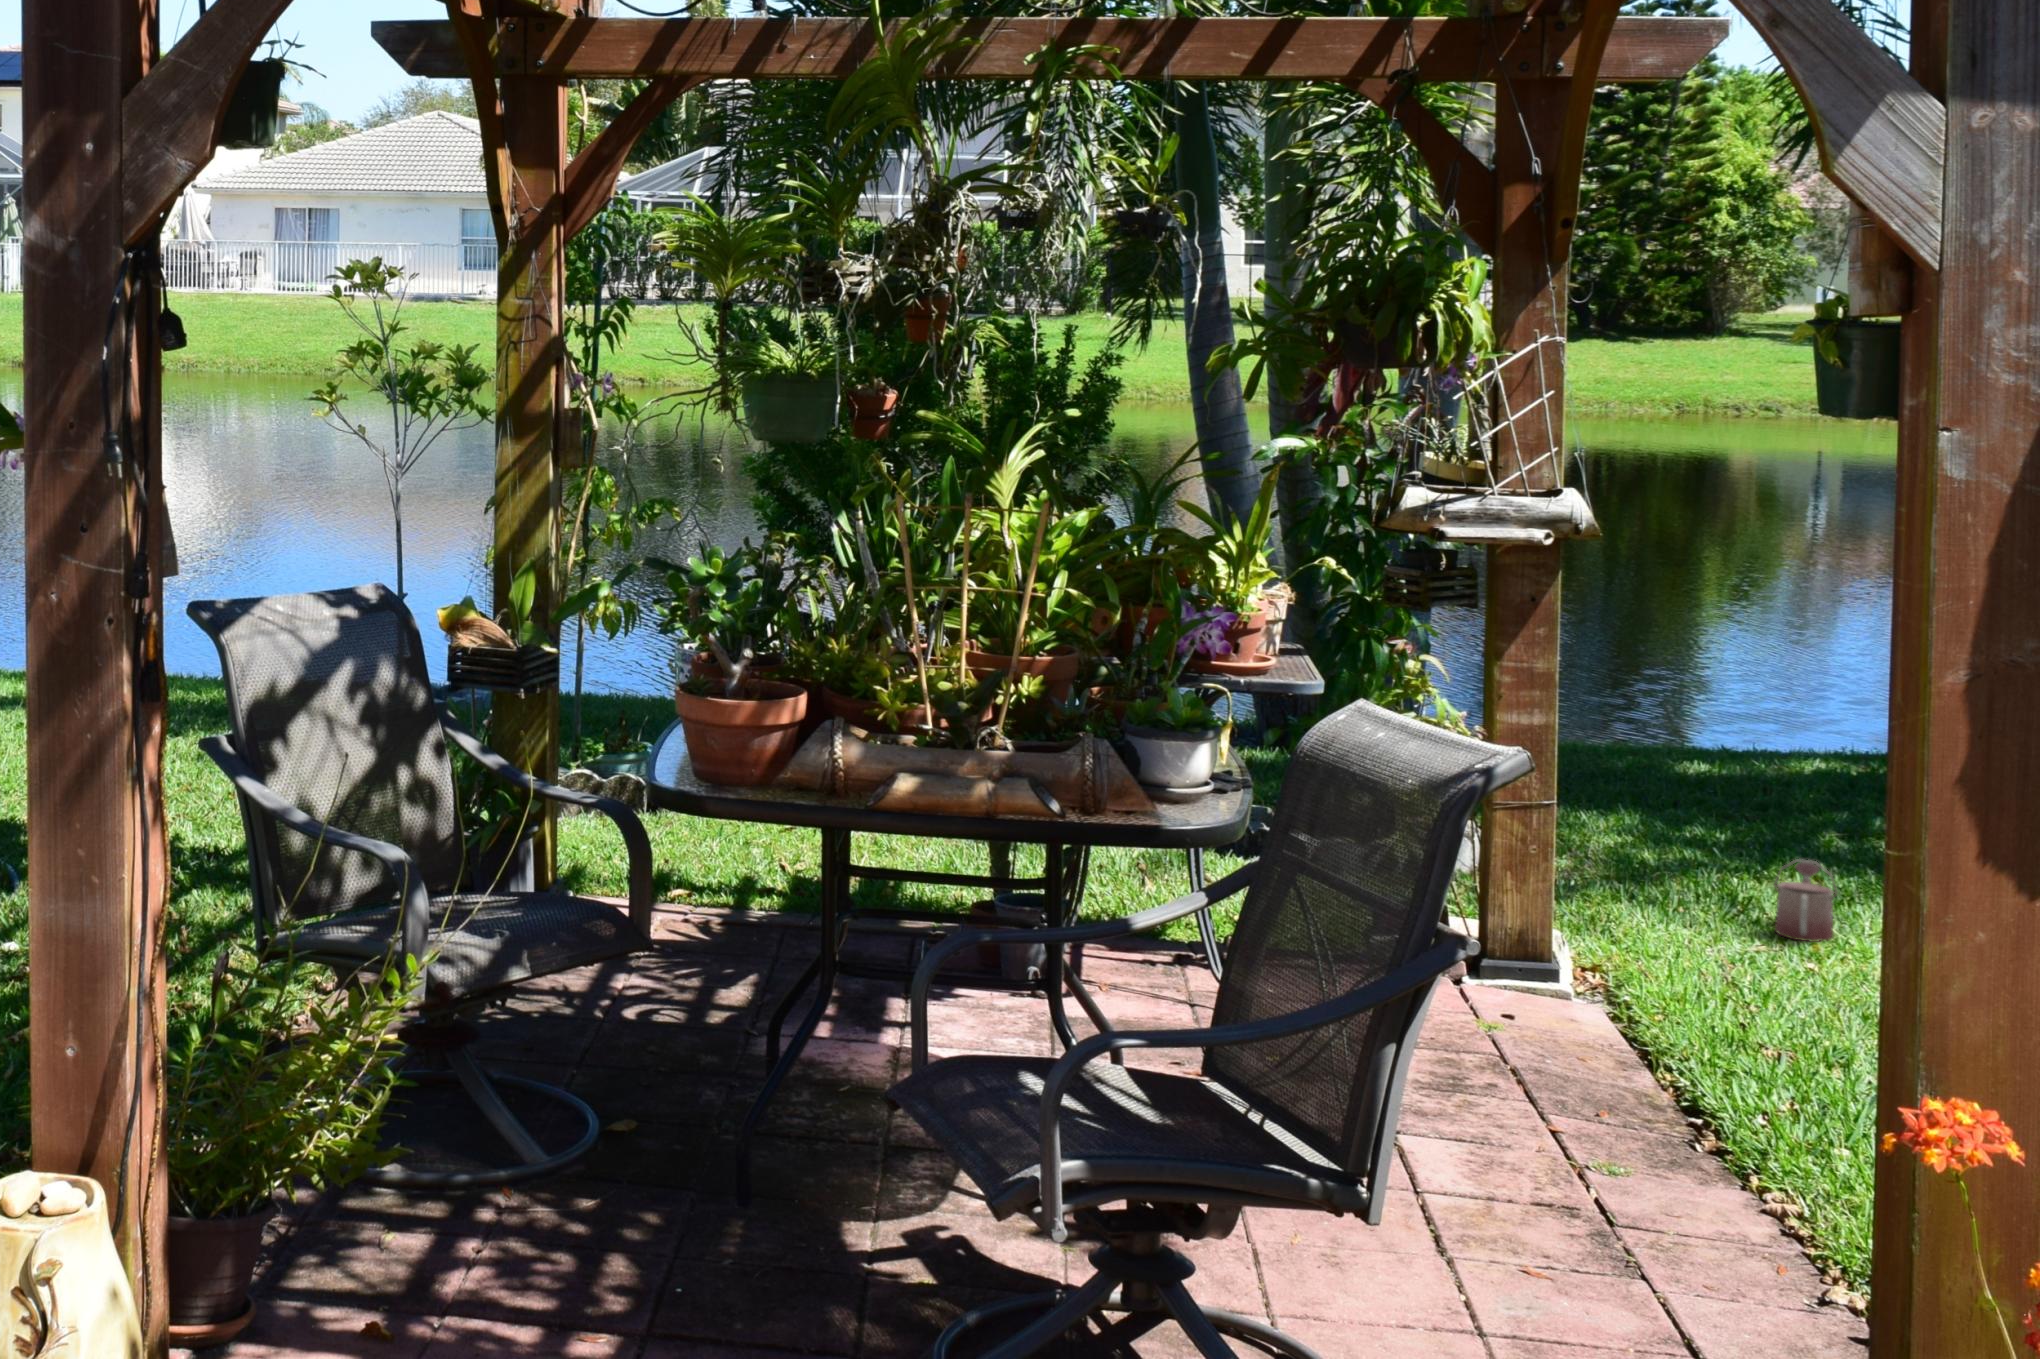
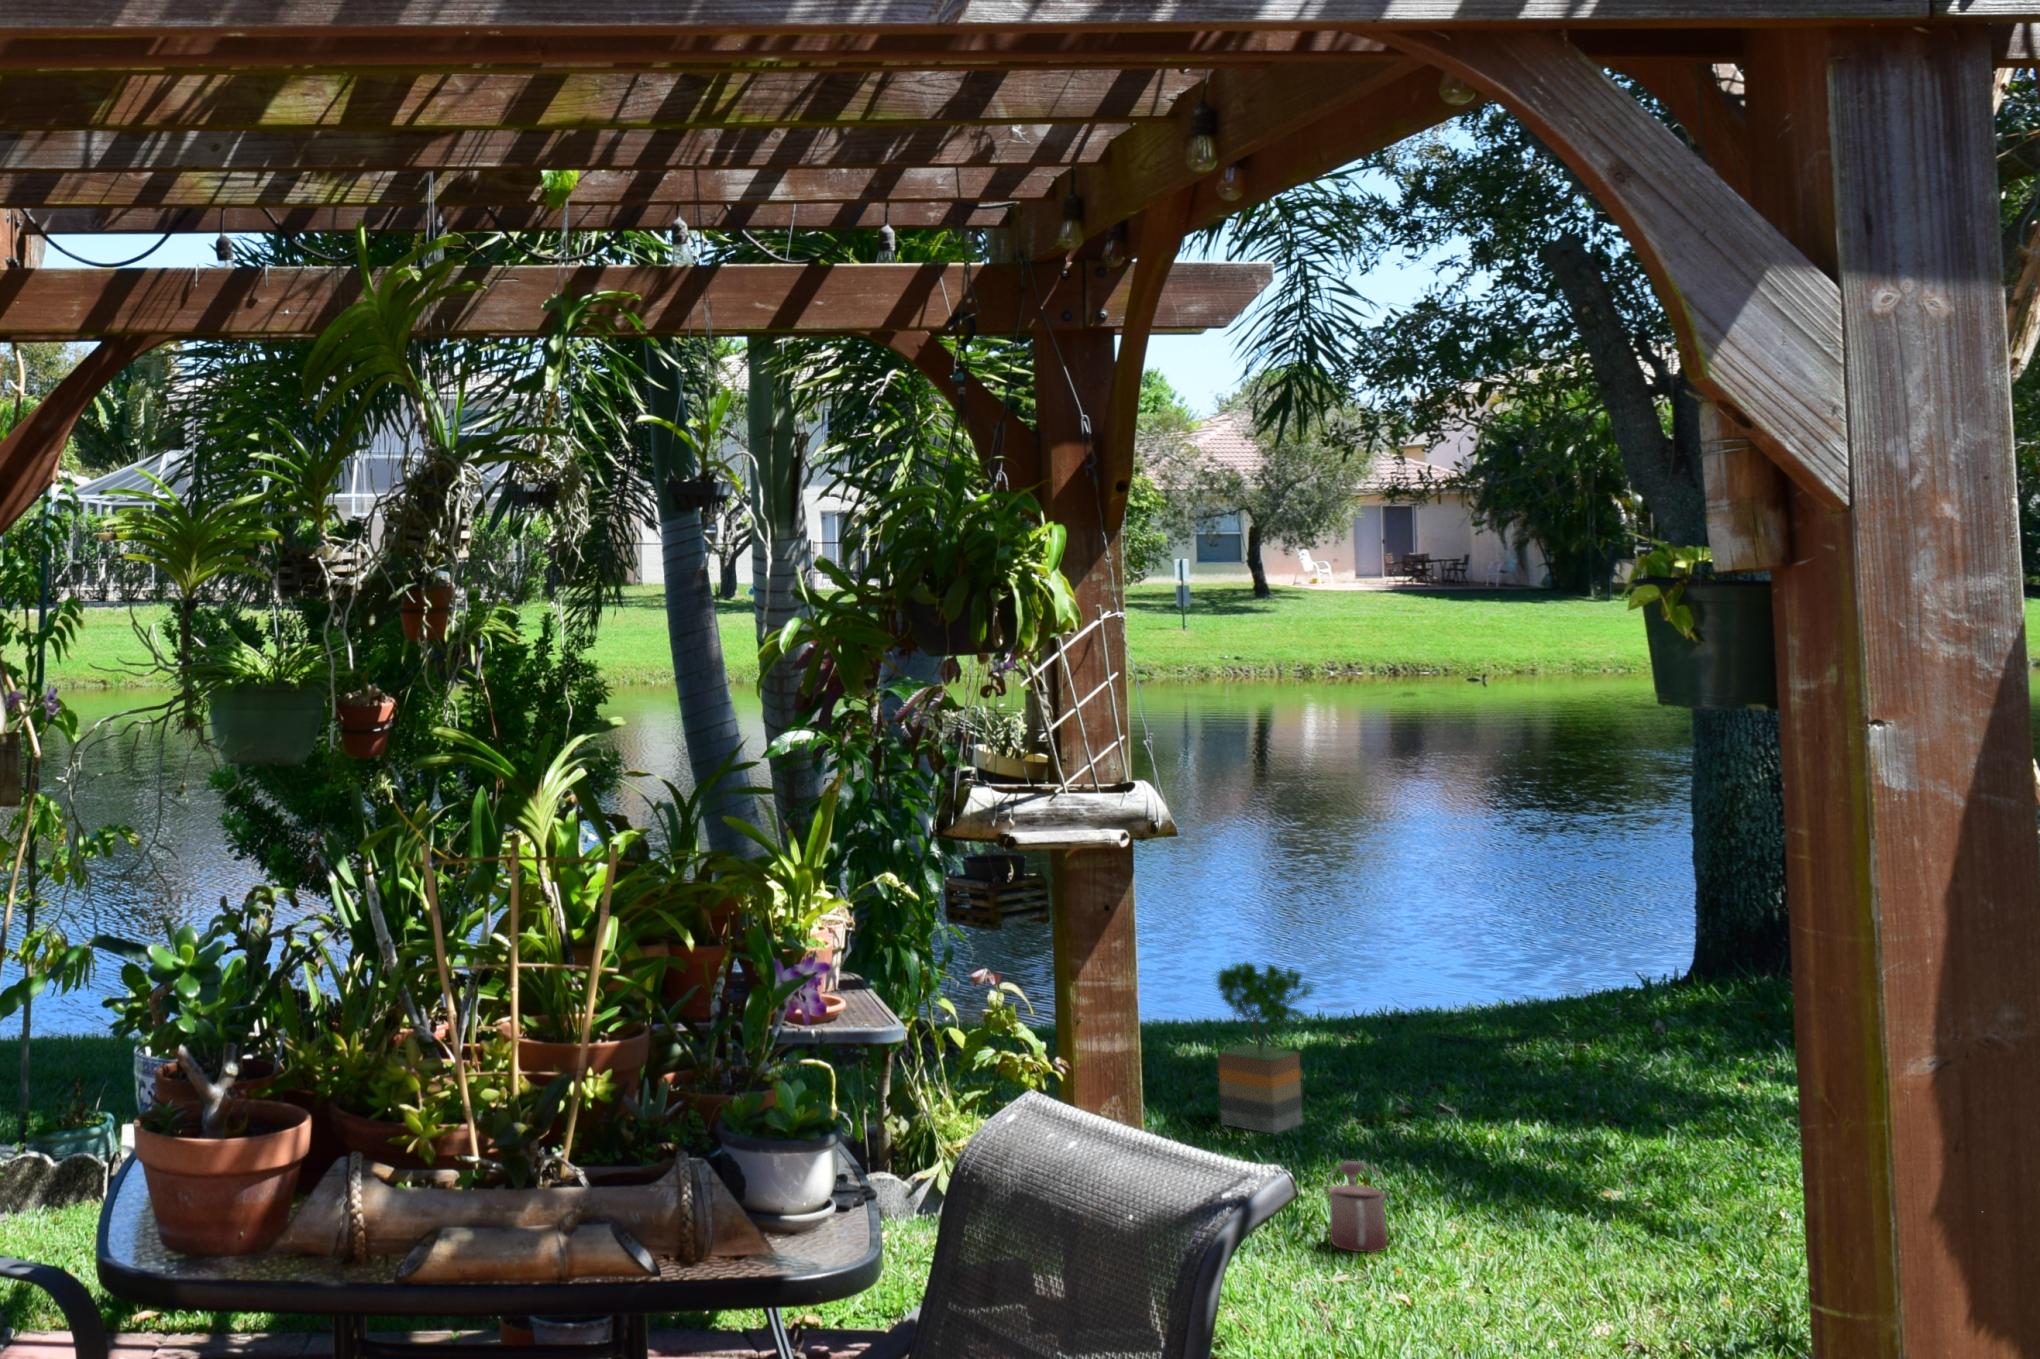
potted tree: none [1707,682,1821,848] -> present [1214,961,1313,1134]

